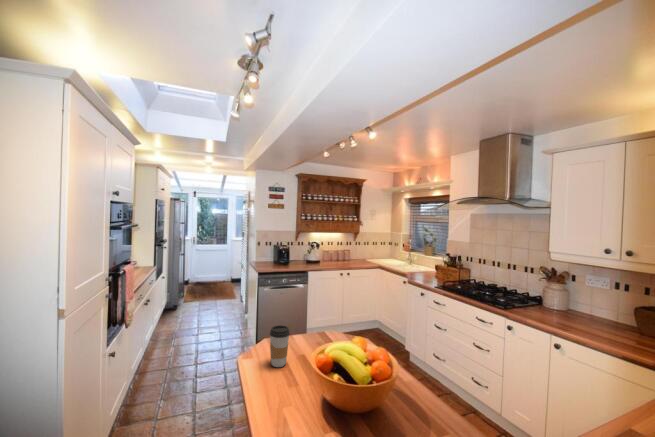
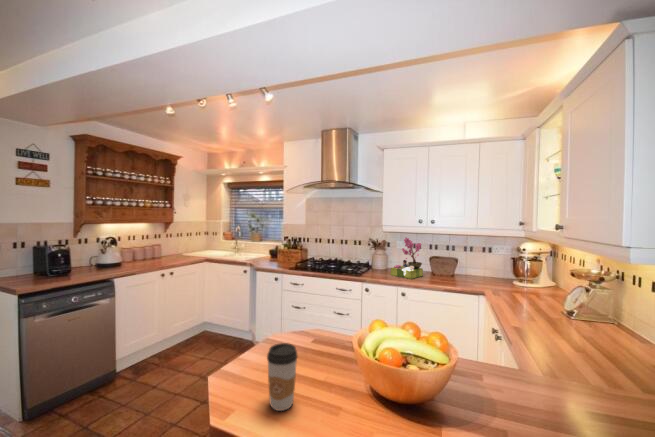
flower arrangement: none [556,270,616,331] -> present [391,238,423,279]

